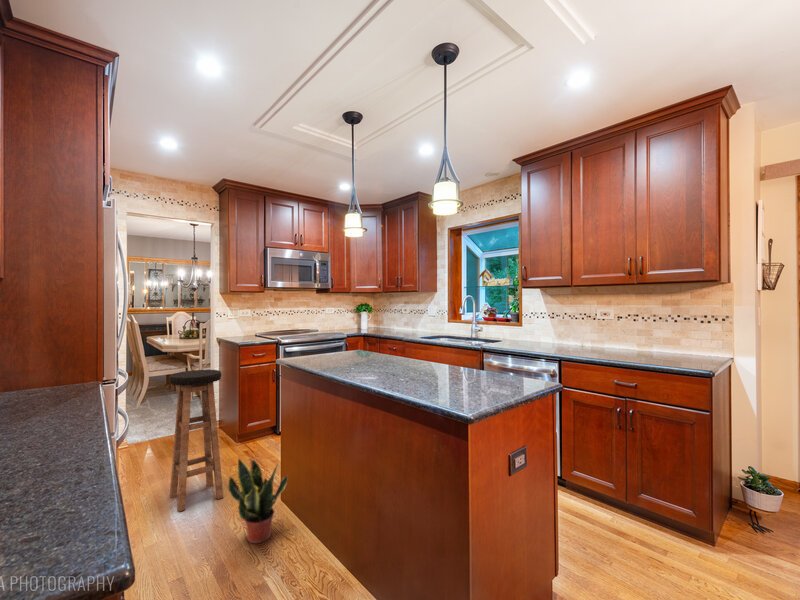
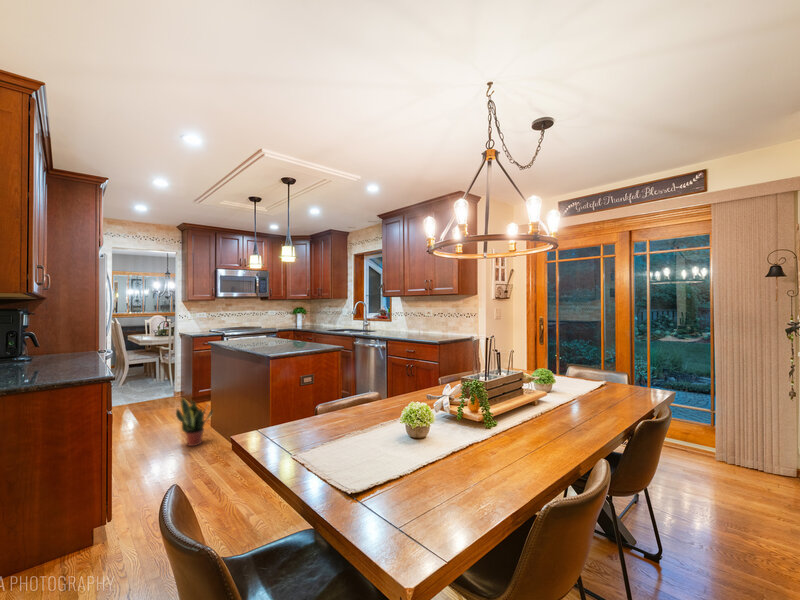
bar stool: present [169,370,223,512] -> none [142,350,177,435]

